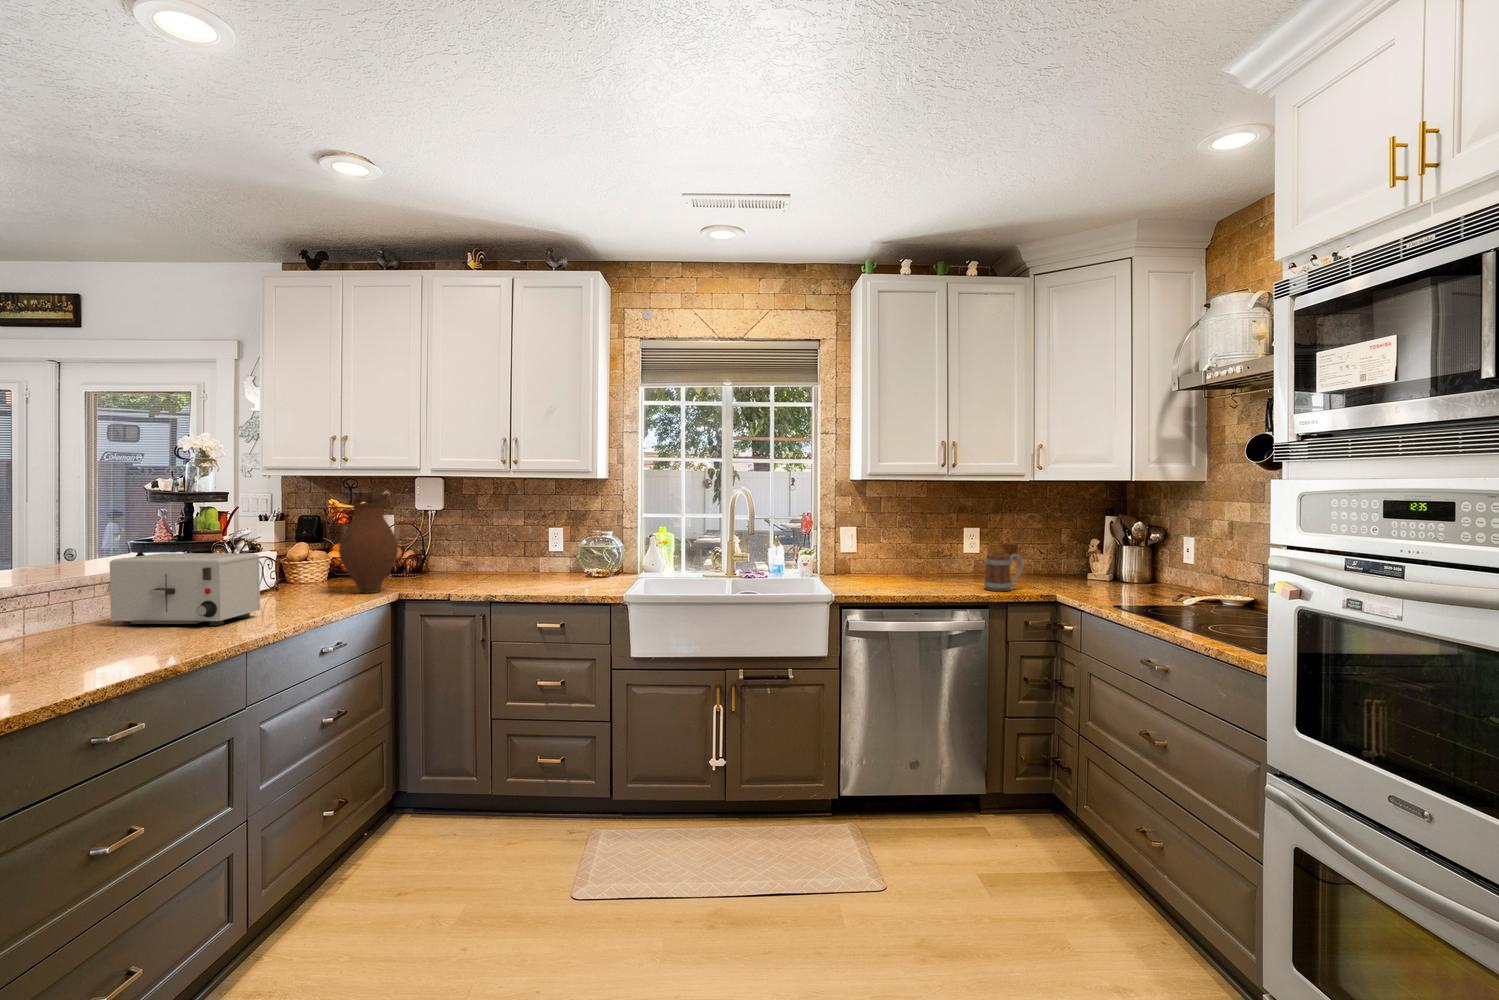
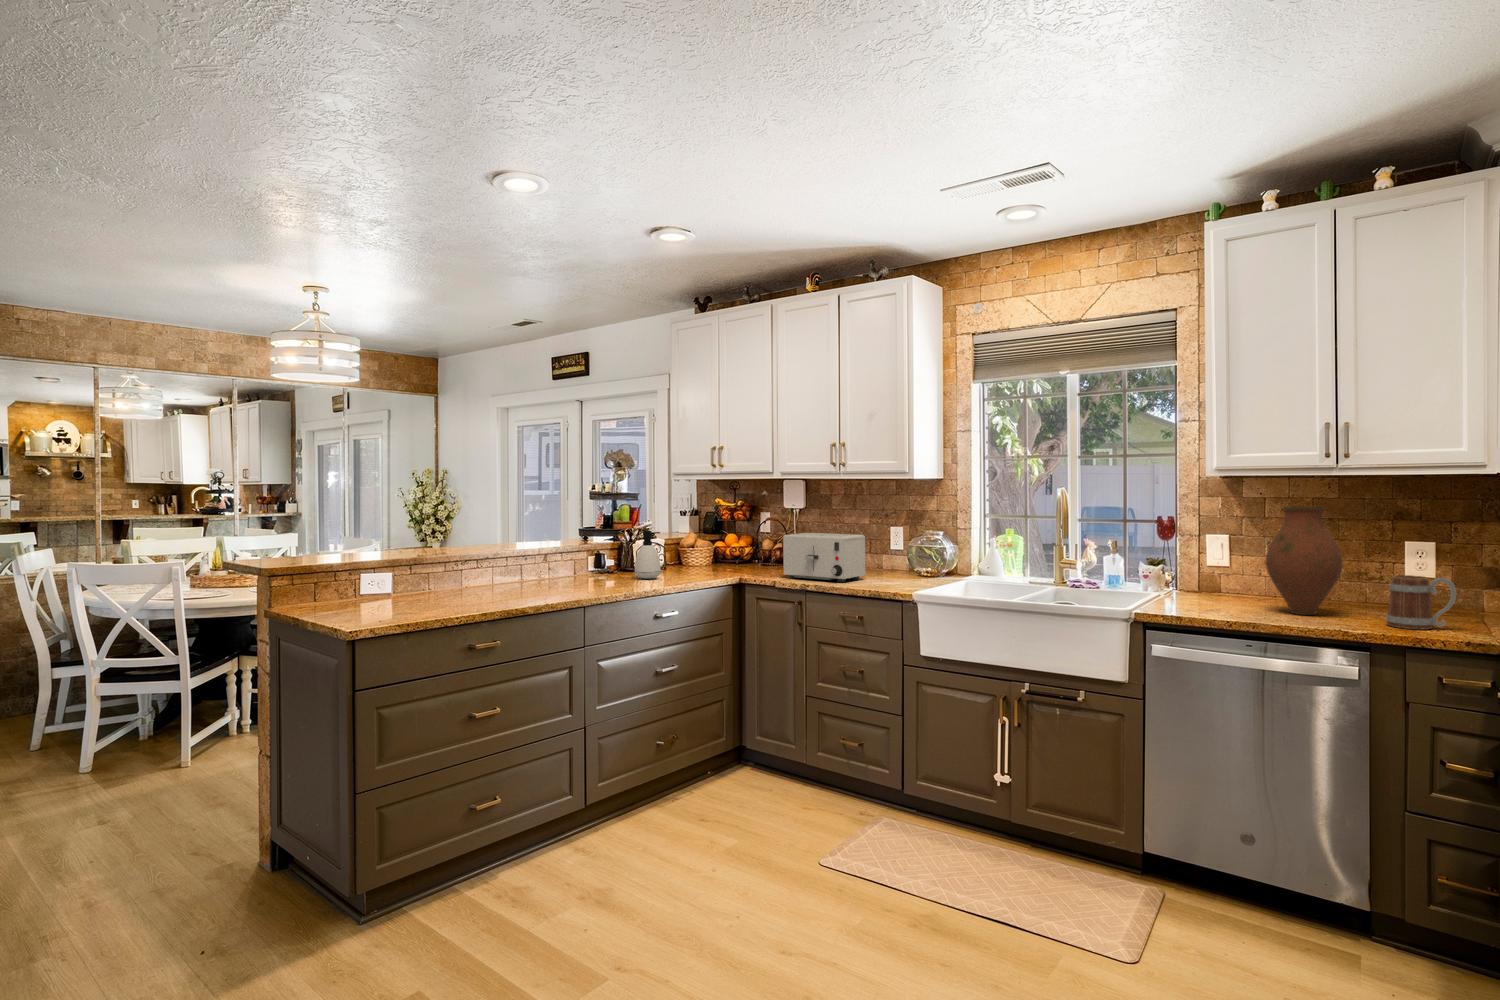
vase: present [339,503,398,593] -> present [1266,506,1343,615]
soap dispenser: none [259,542,299,605] -> present [635,530,661,579]
toaster: present [110,553,260,625] -> present [783,533,865,582]

